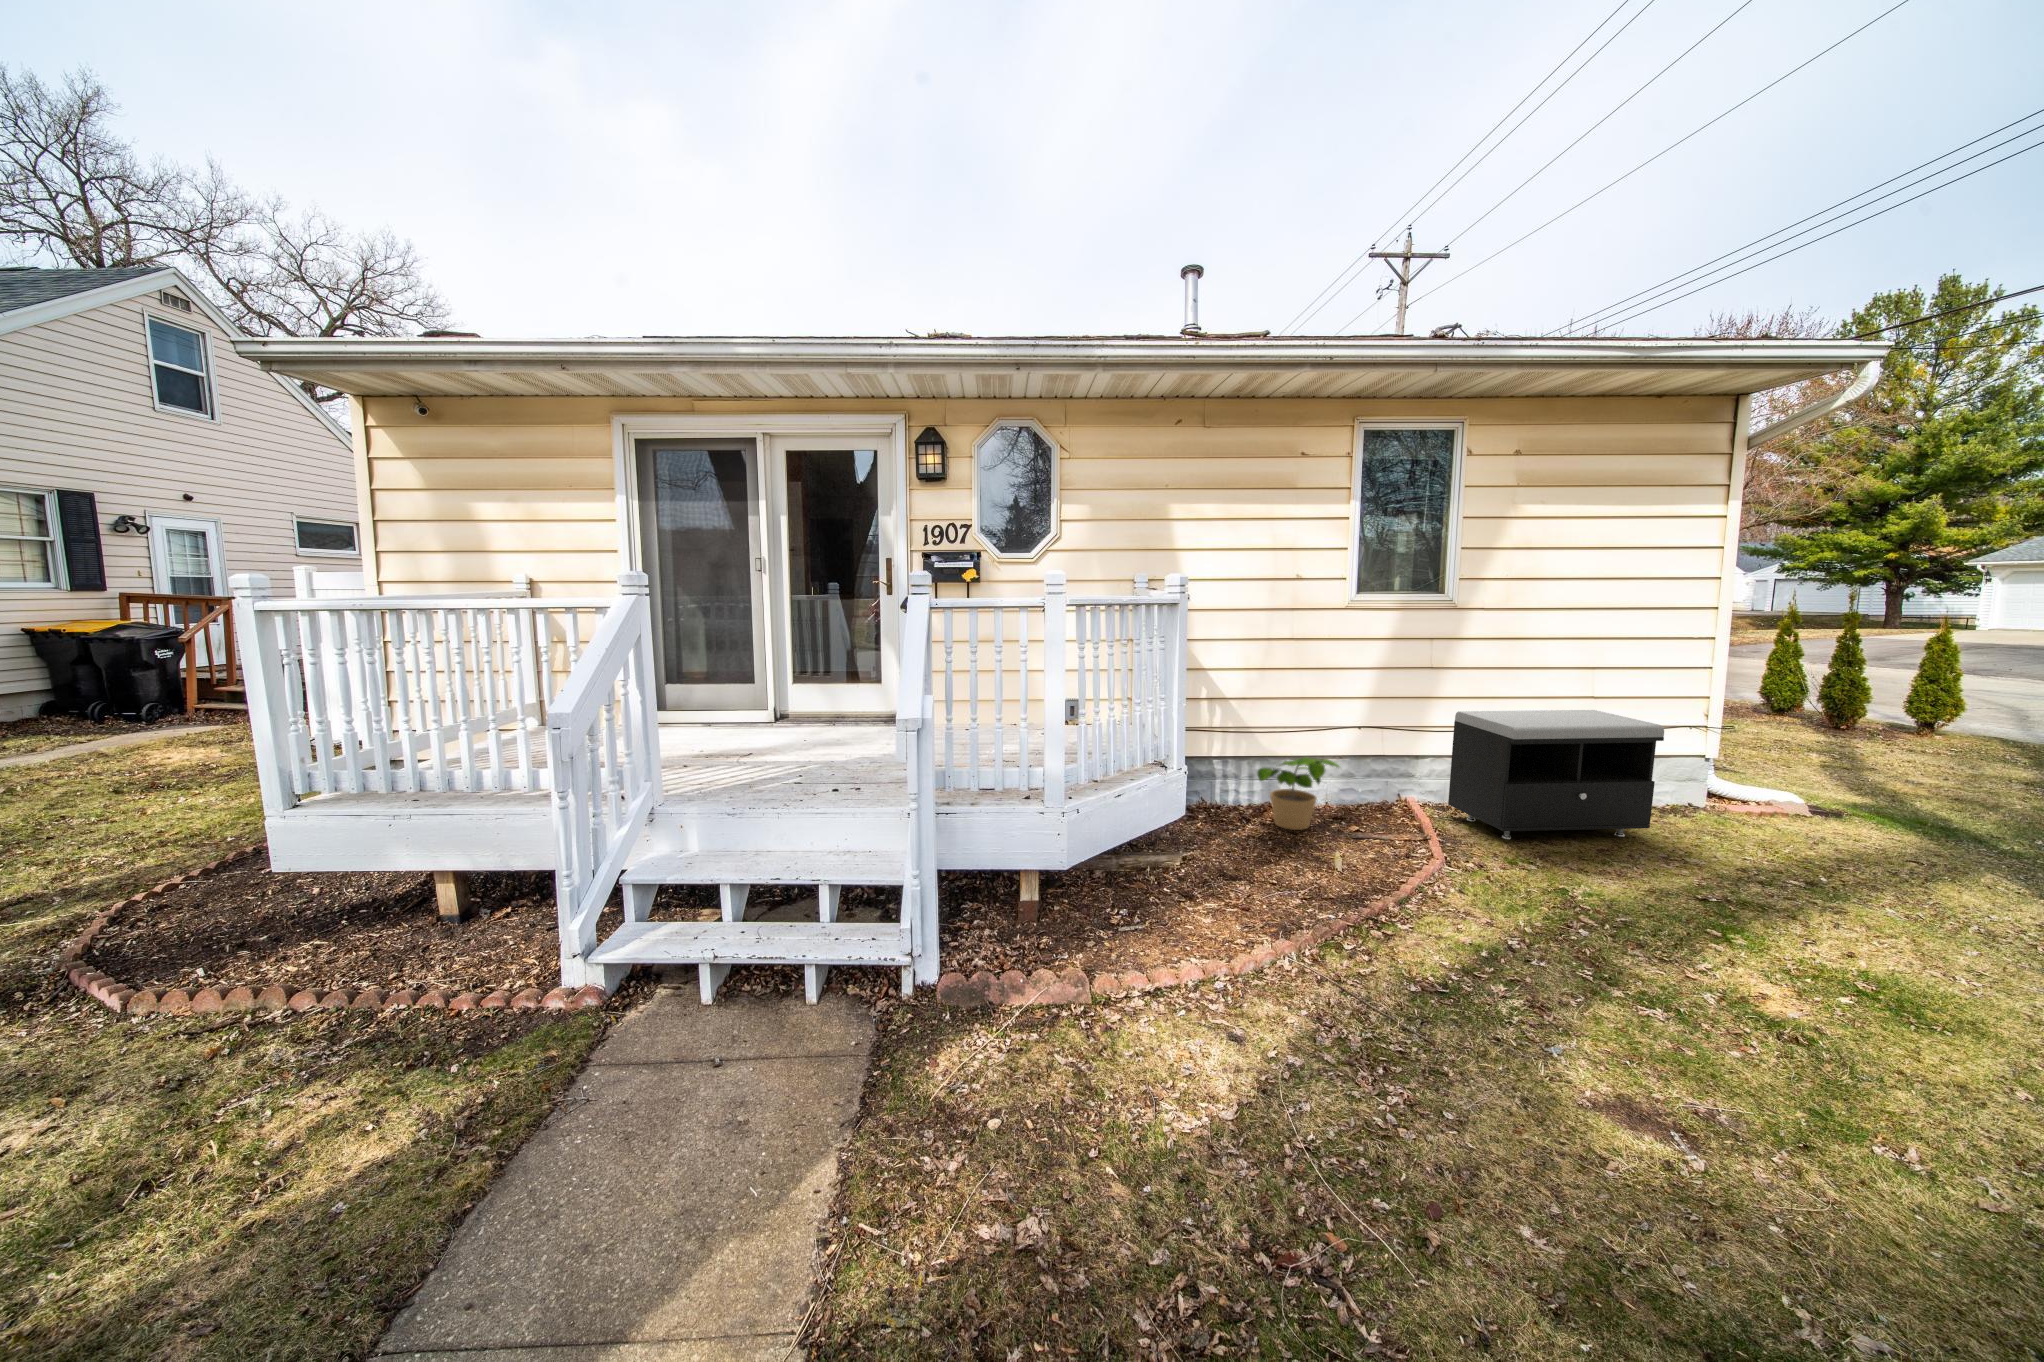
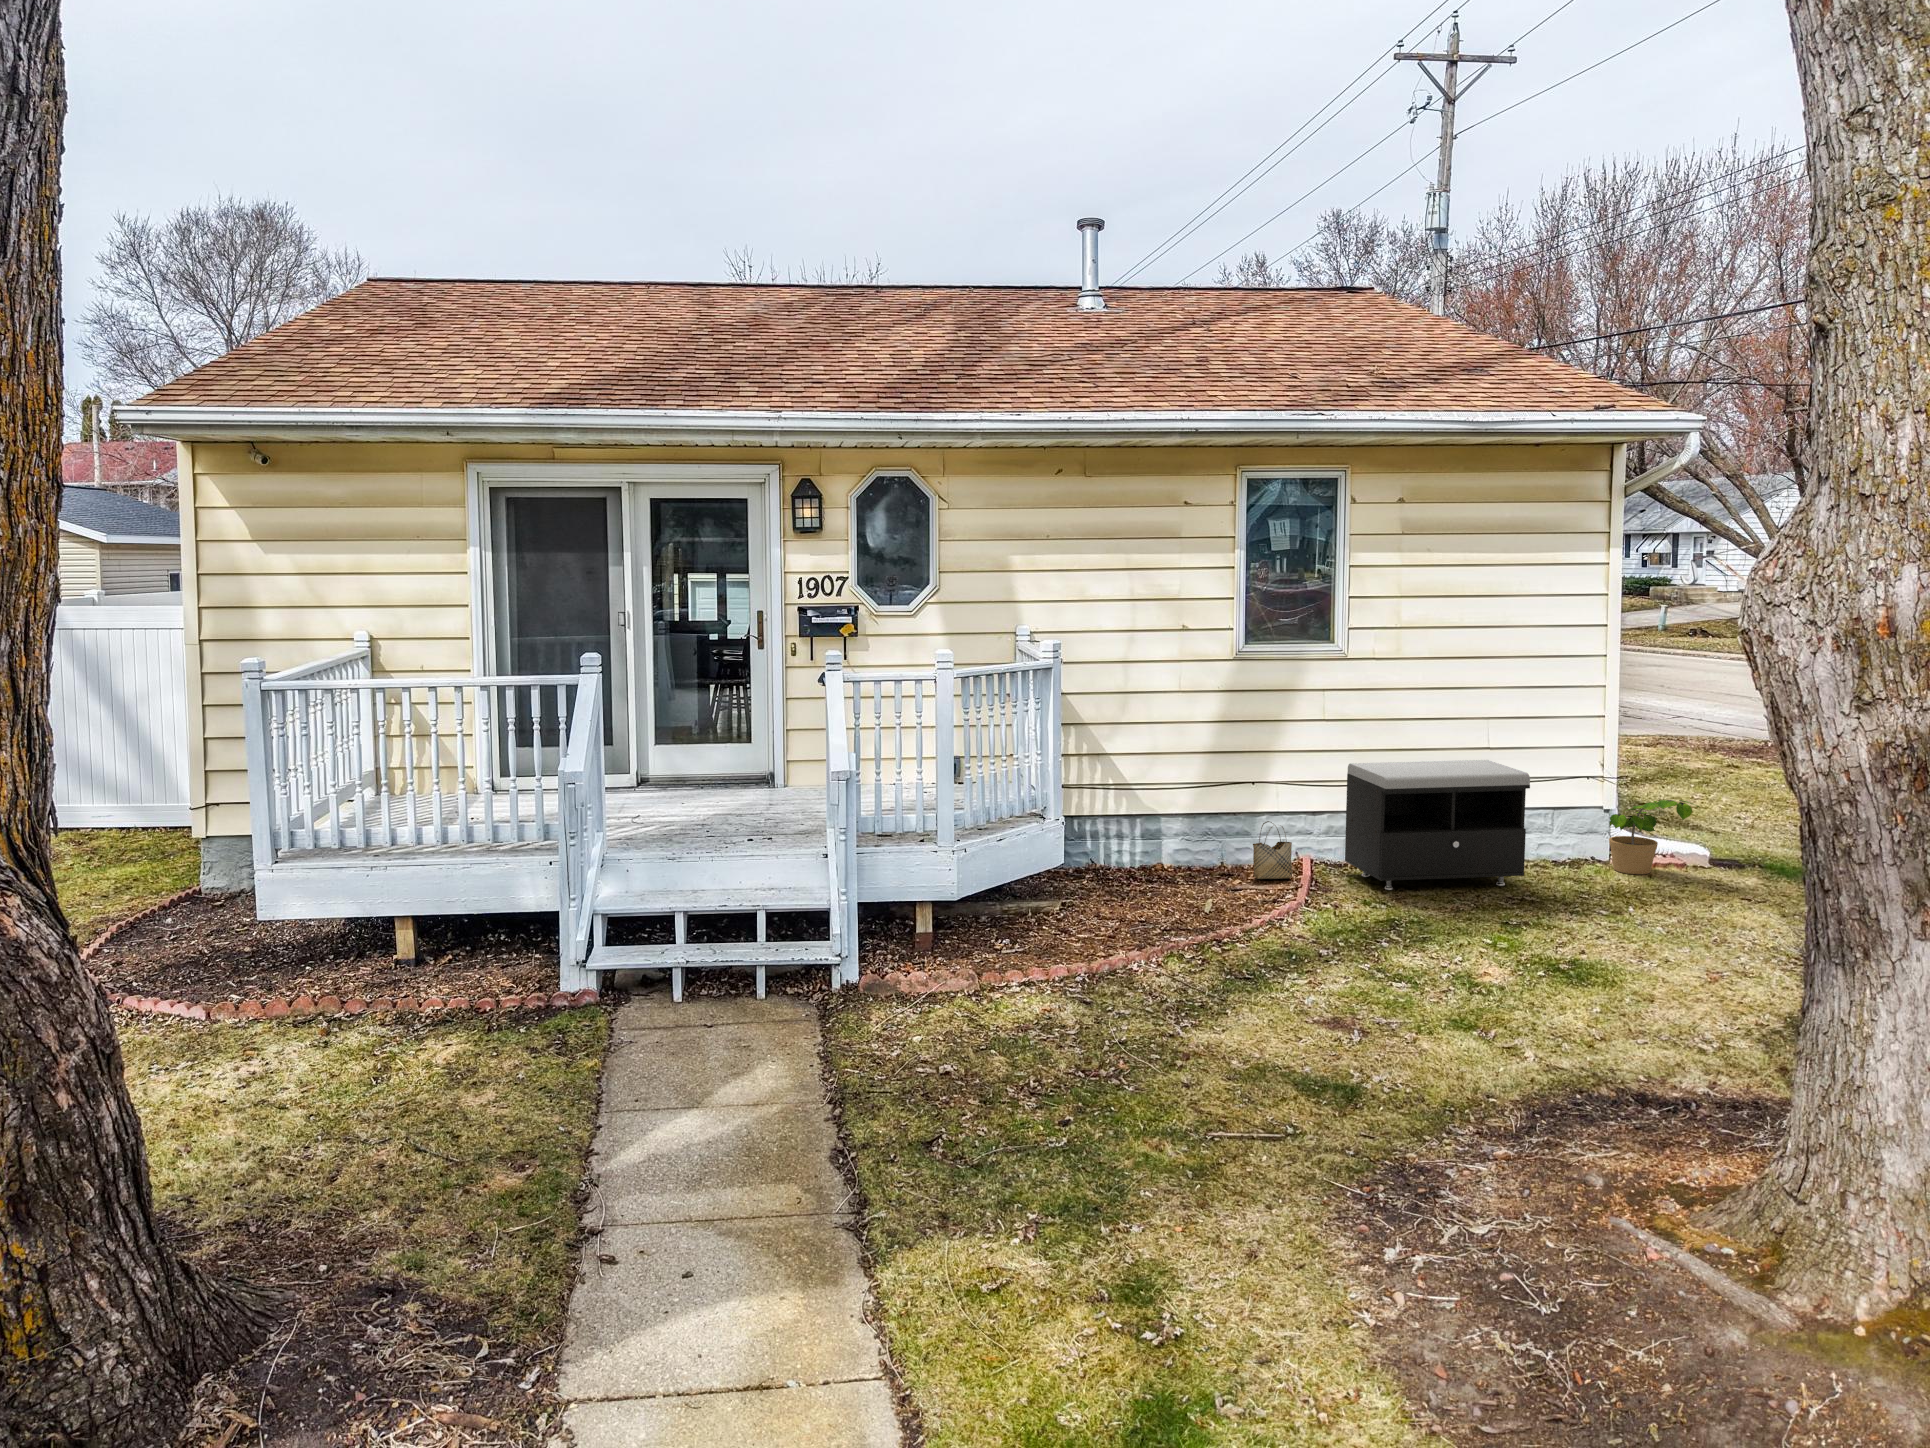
potted plant: present [1257,757,1339,830] -> present [1609,800,1699,874]
woven basket: none [1360,766,1400,822] -> present [1253,821,1292,879]

